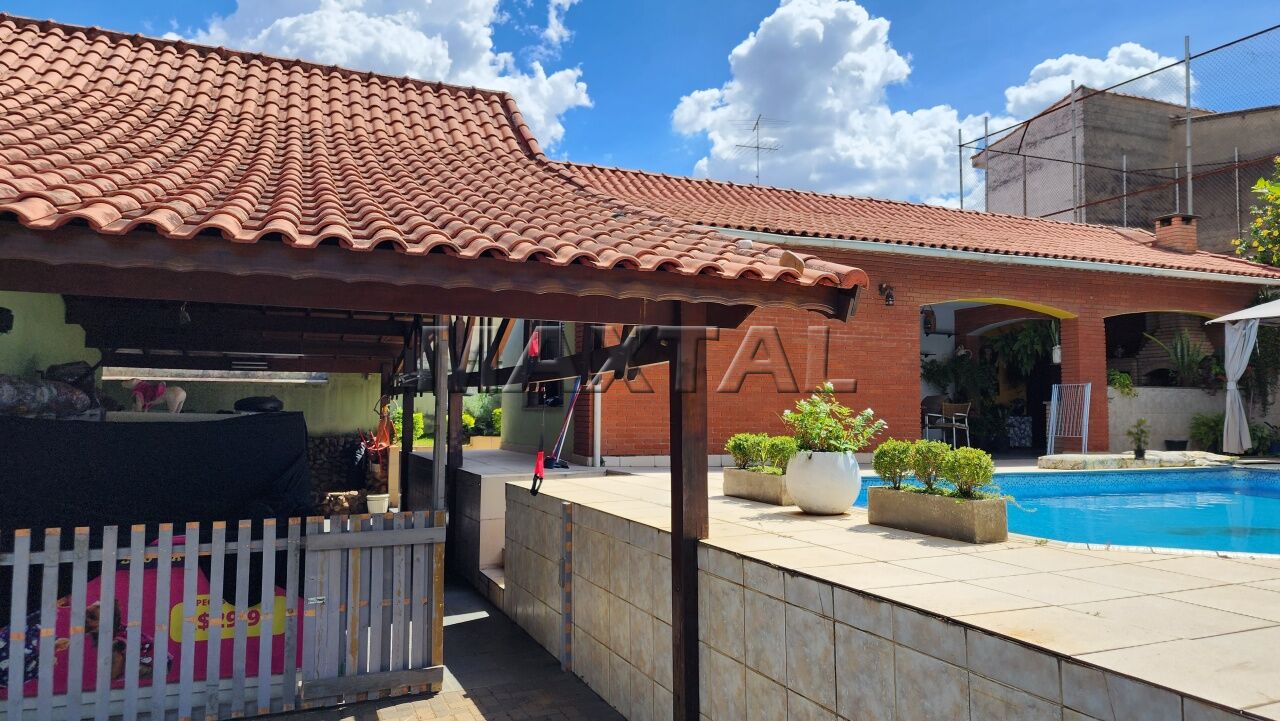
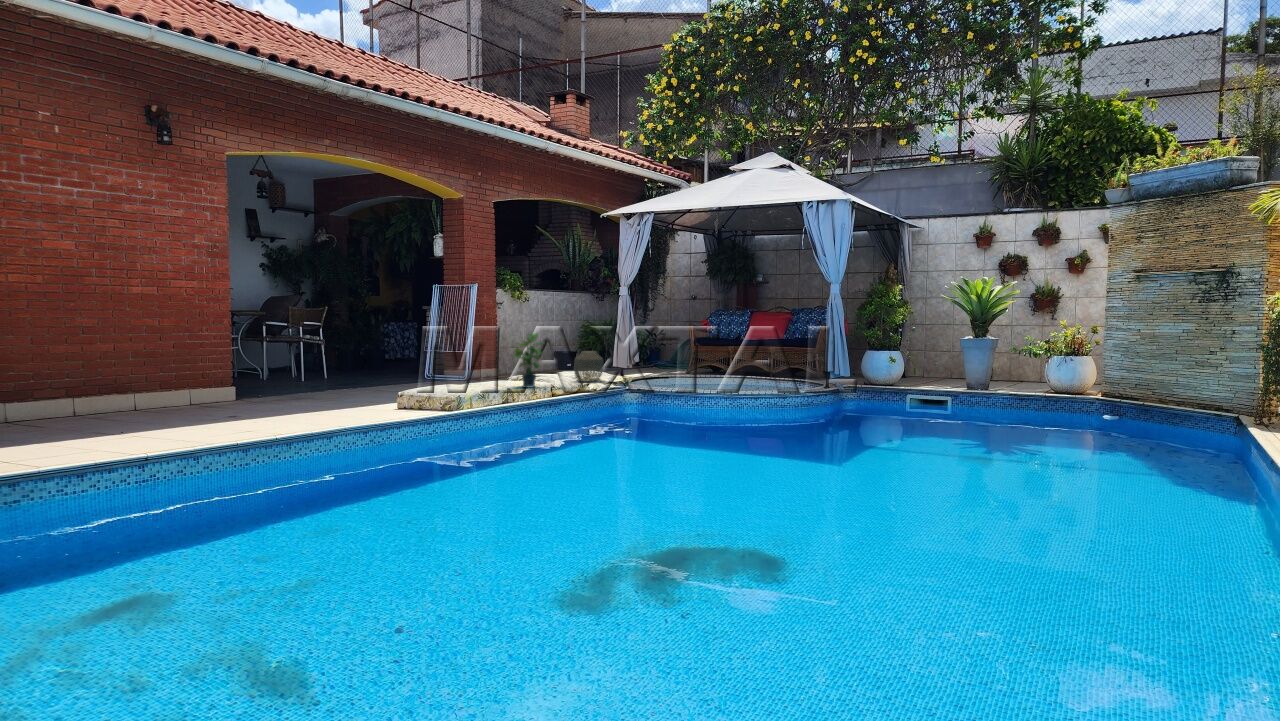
woven basket: none [1181,434,1210,459] -> present [574,351,603,382]

